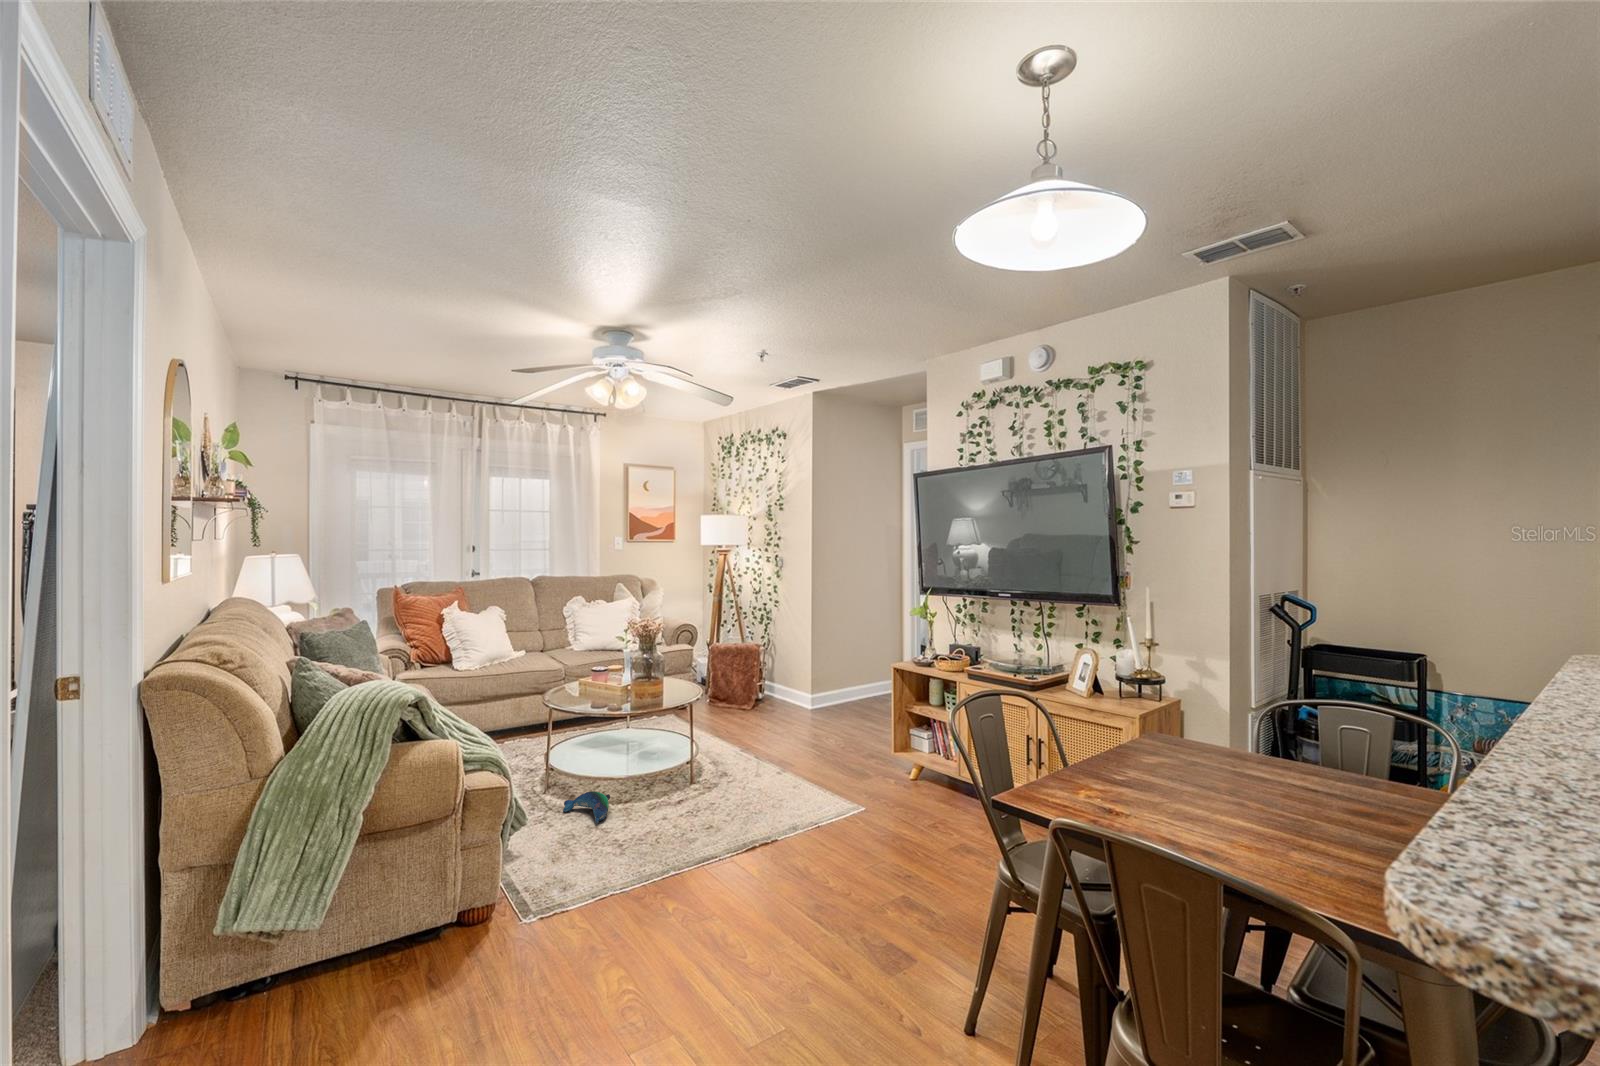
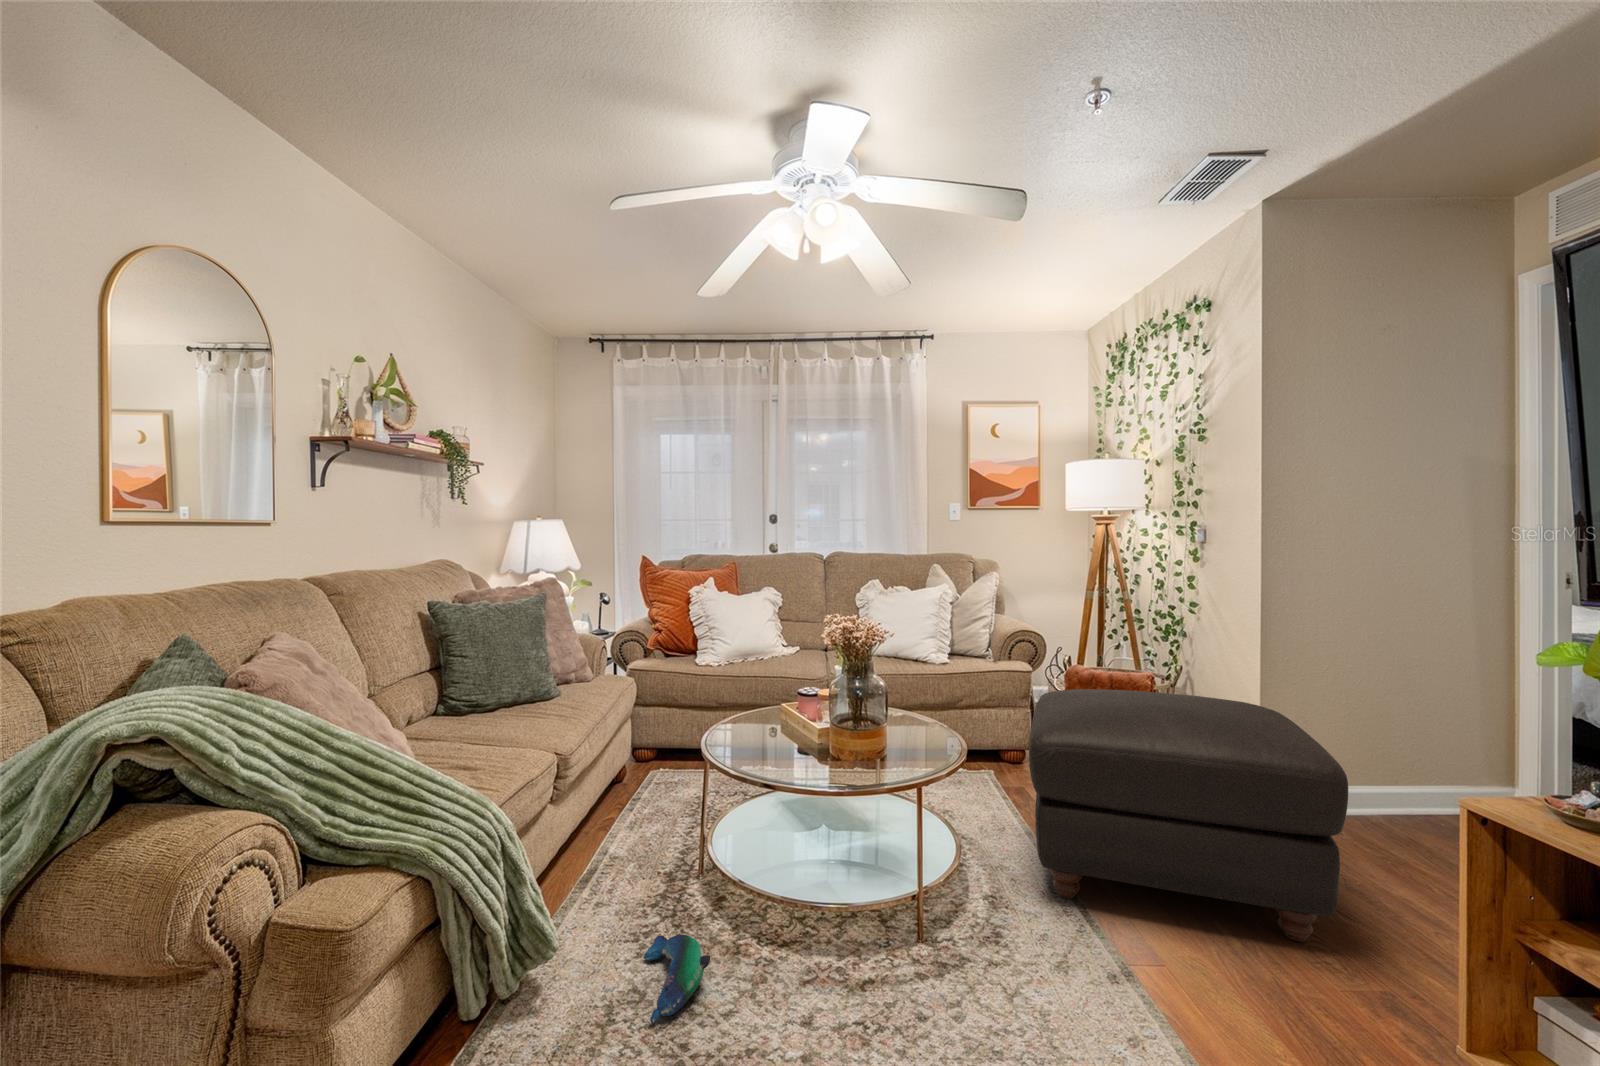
ottoman: none [716,648,854,751] -> present [1029,689,1348,942]

